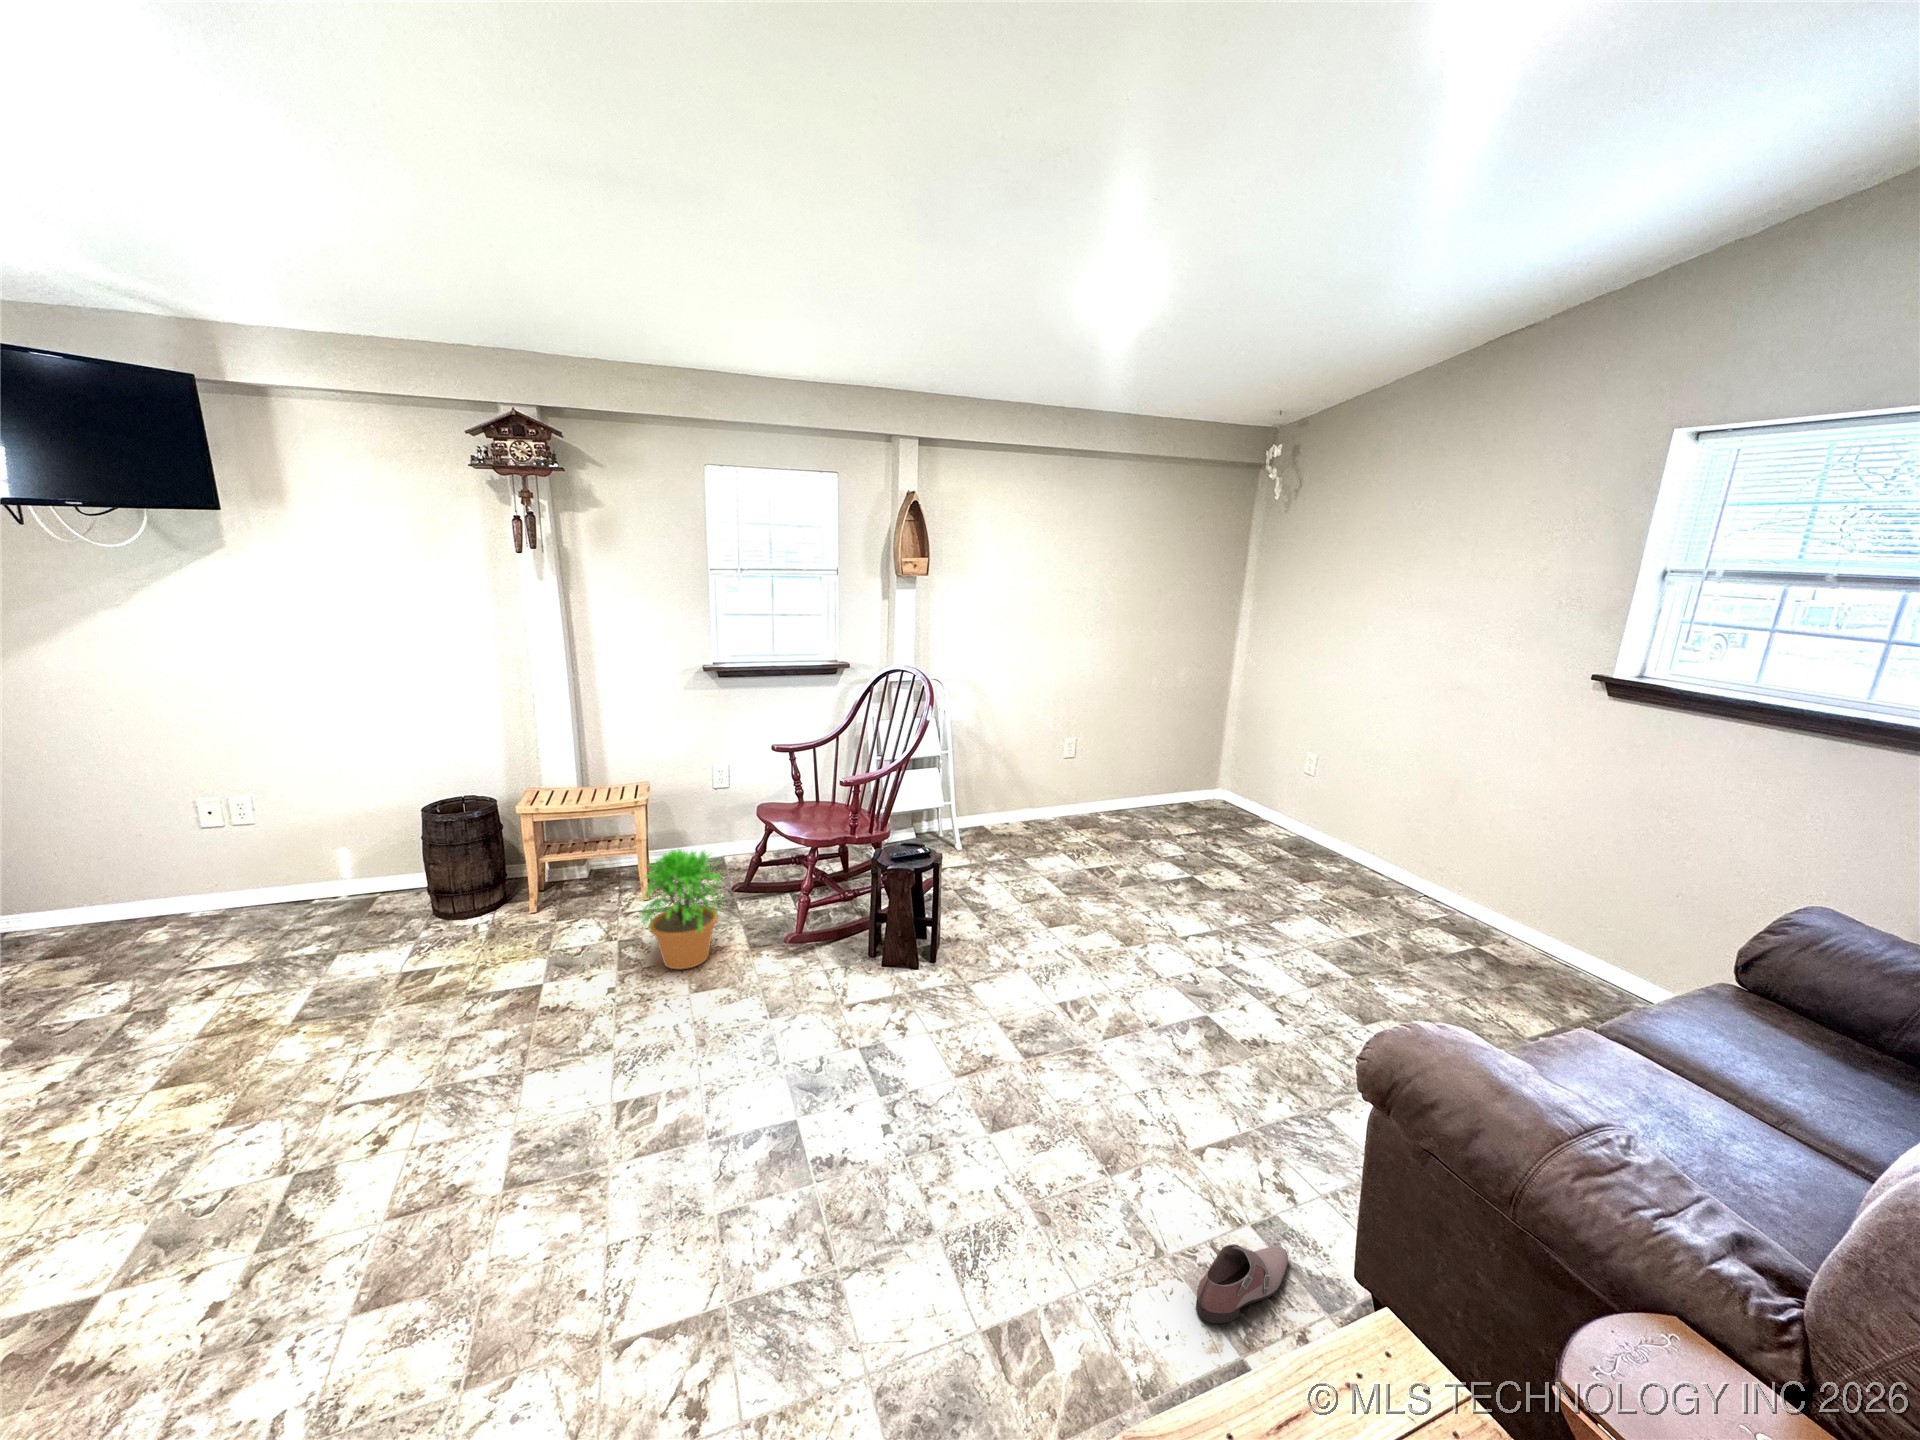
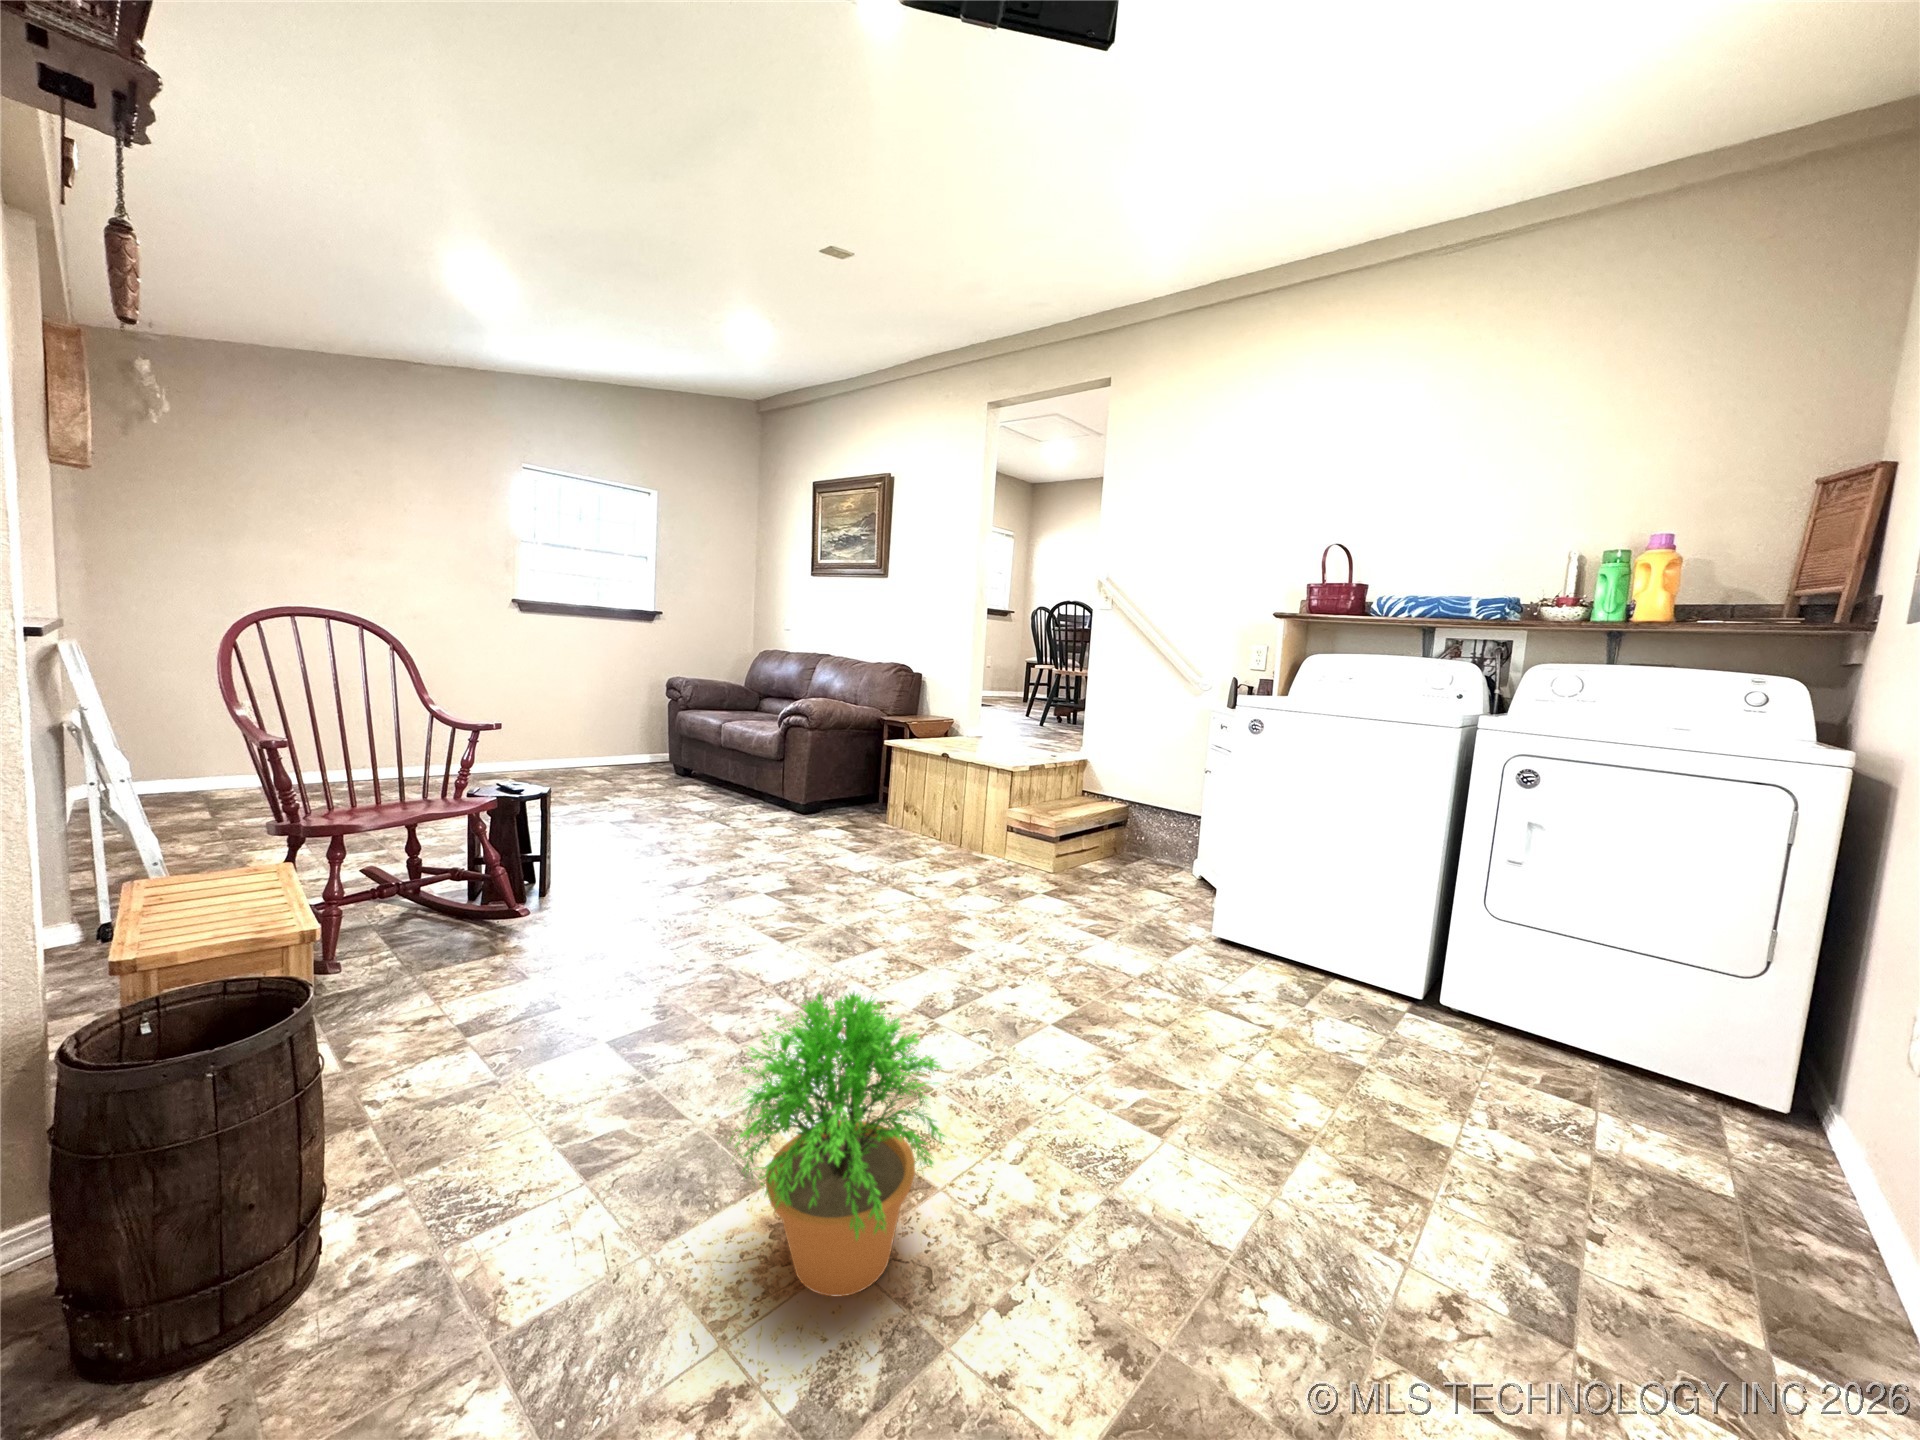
shoe: present [1196,1244,1288,1323] -> none [989,876,1044,905]

